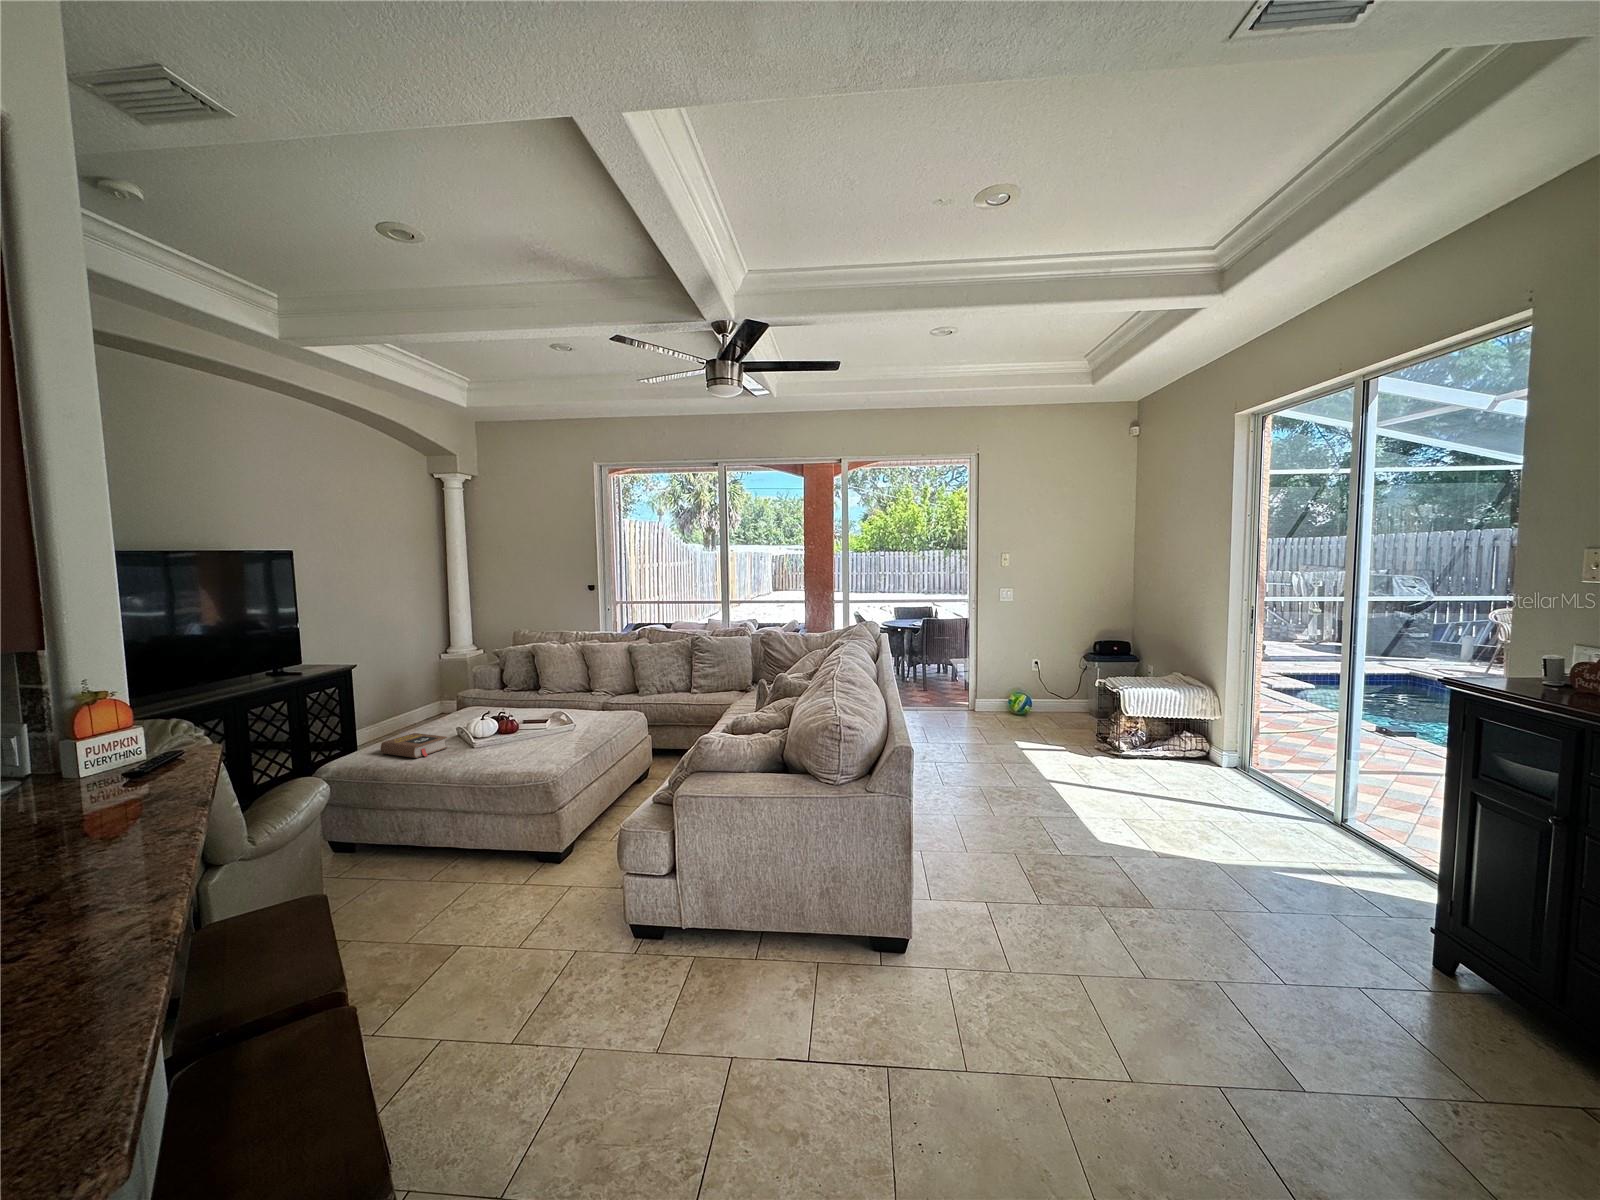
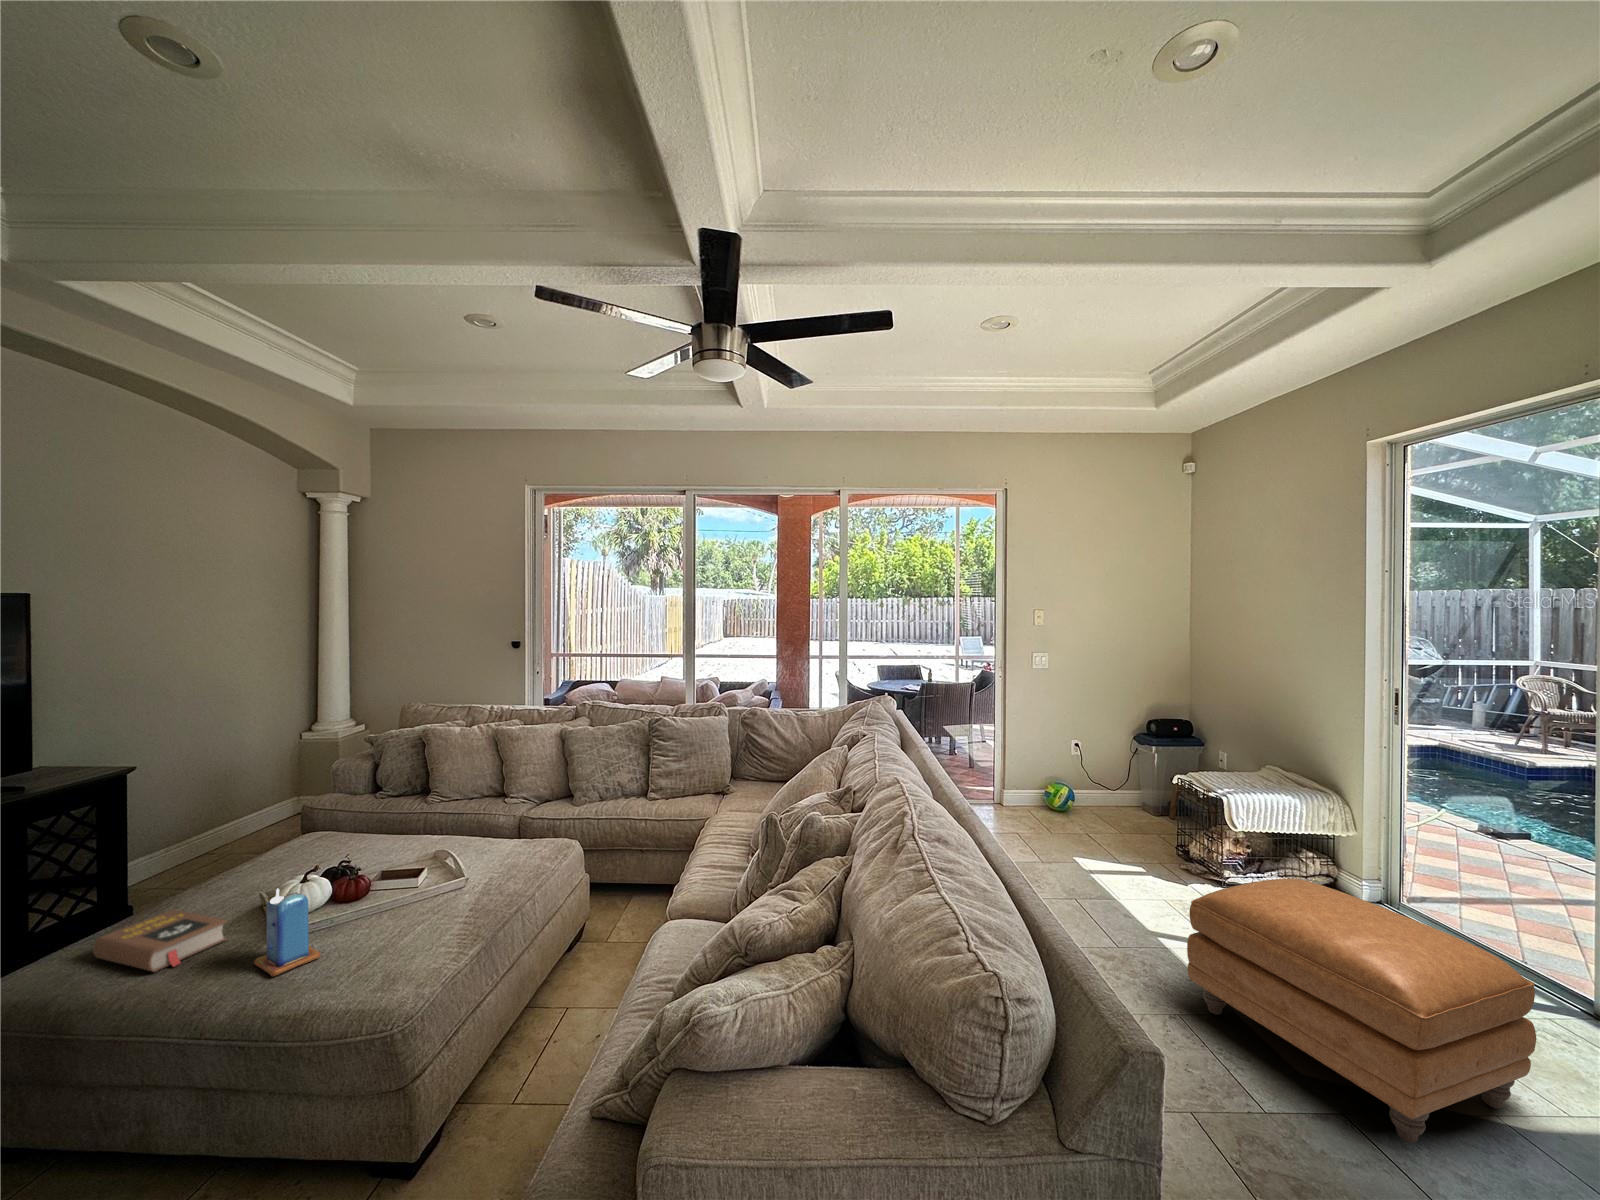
candle: none [467,715,502,760] -> present [254,889,320,977]
ottoman: none [1047,732,1242,870] -> present [1187,878,1536,1143]

